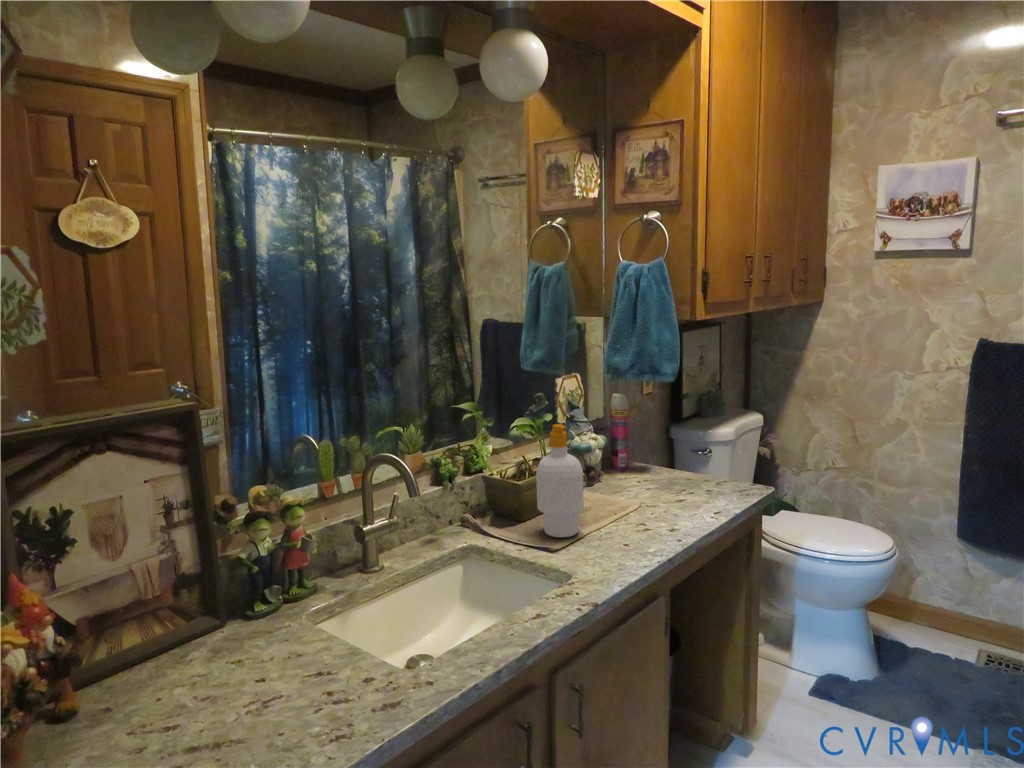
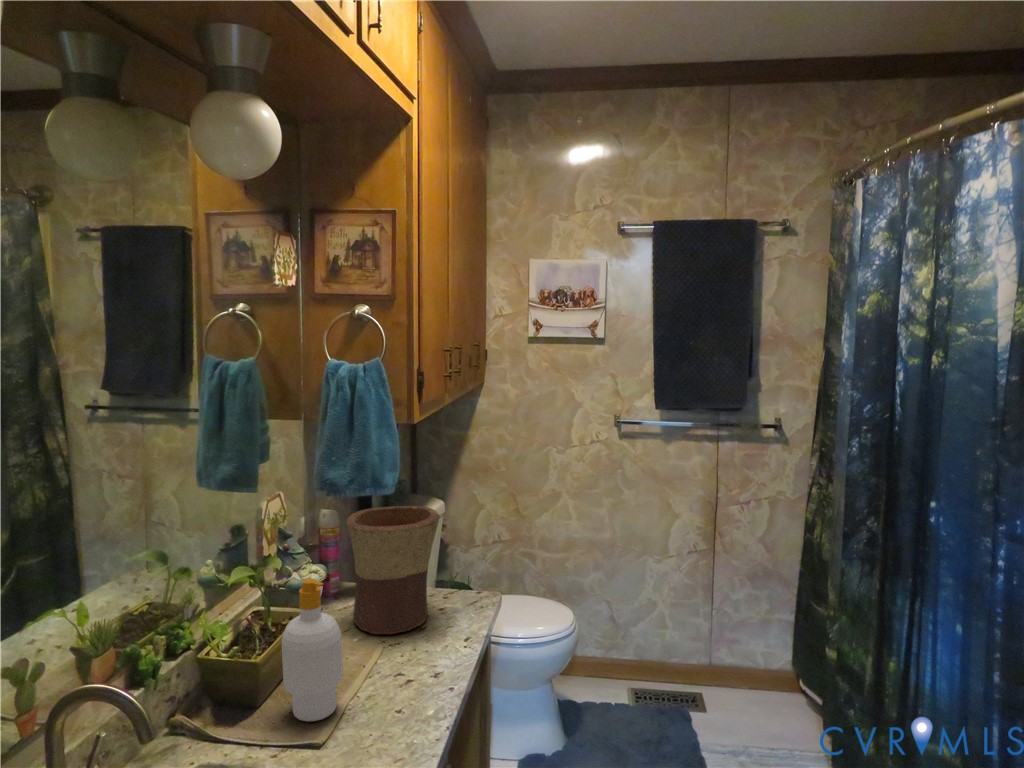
flower pot: none [620,392,704,499] -> present [347,506,440,634]

